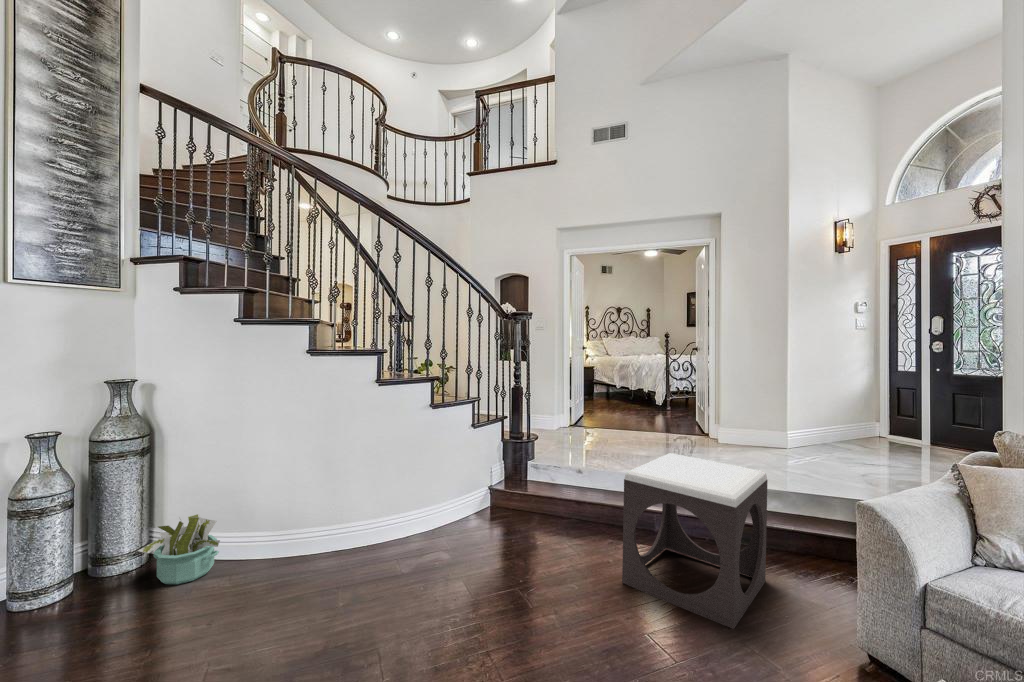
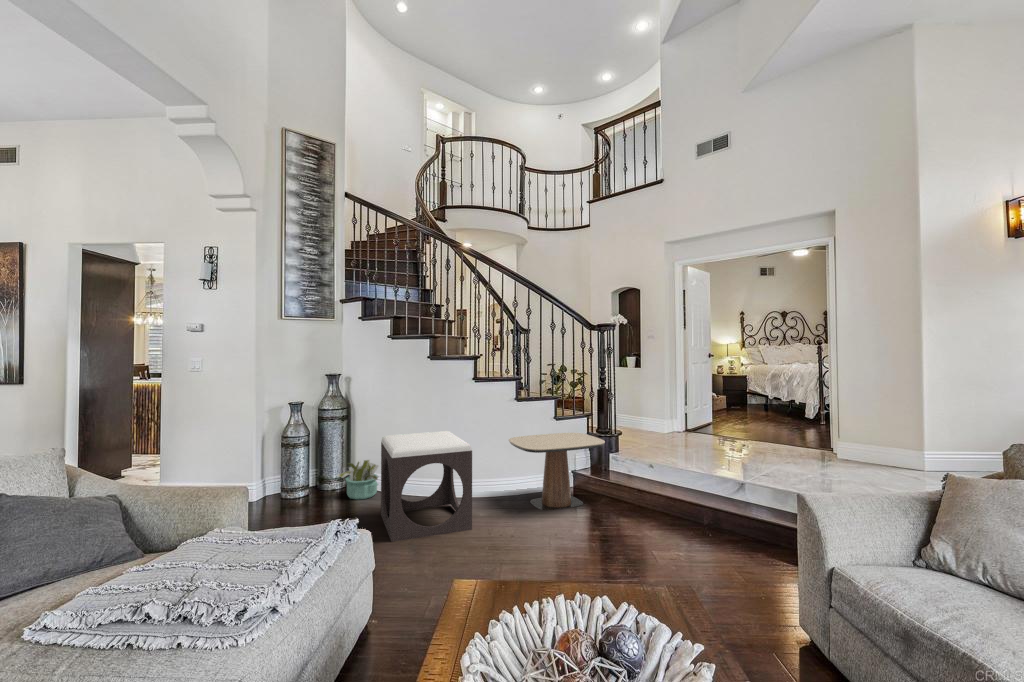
side table: none [426,443,544,550] -> present [509,433,605,510]
footstool: present [622,453,768,629] -> present [381,431,472,542]

